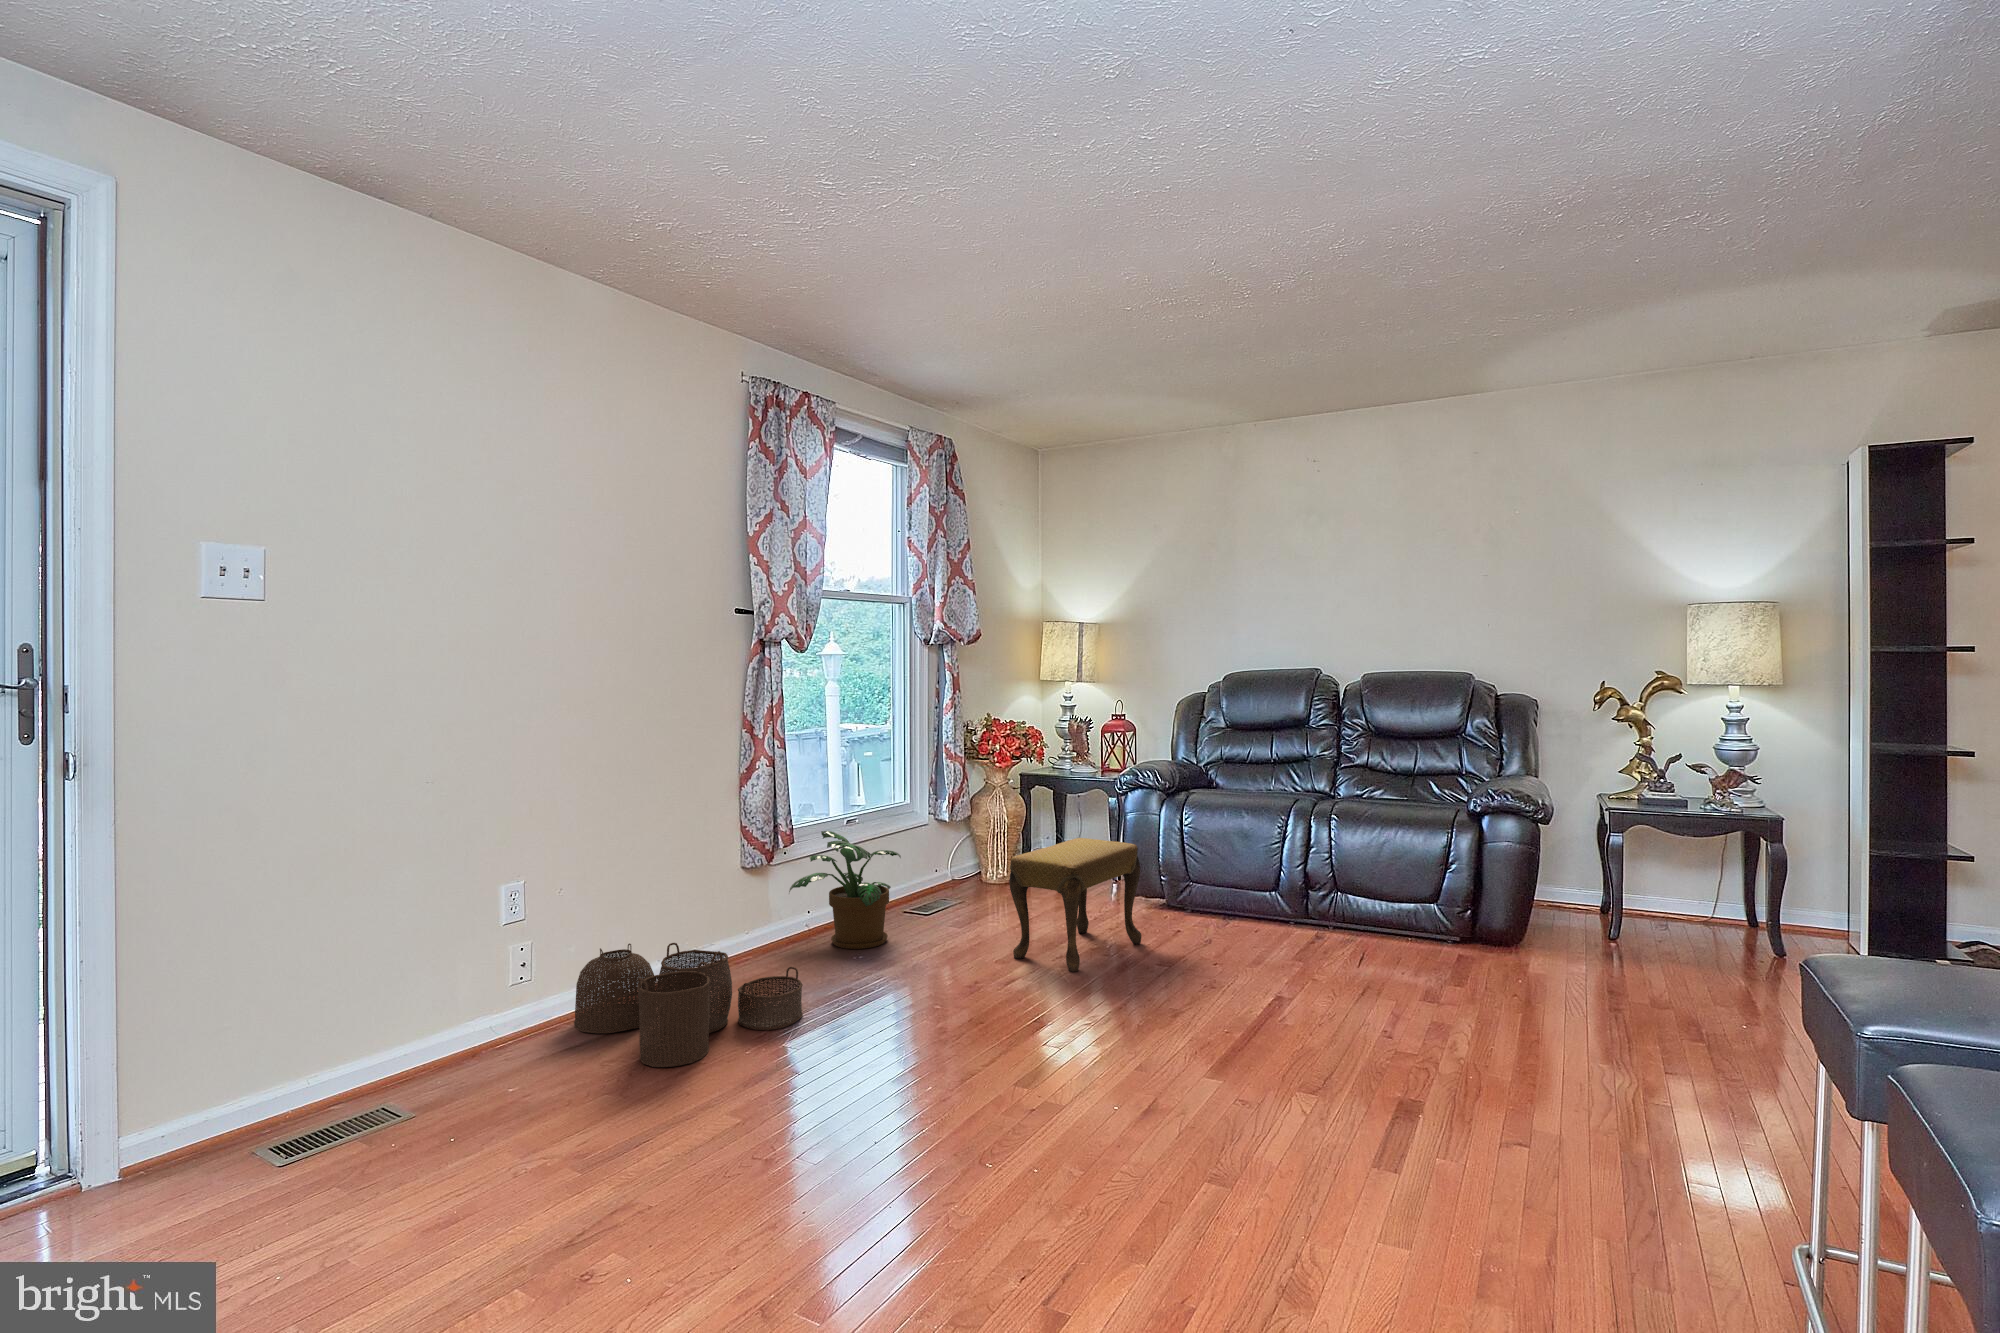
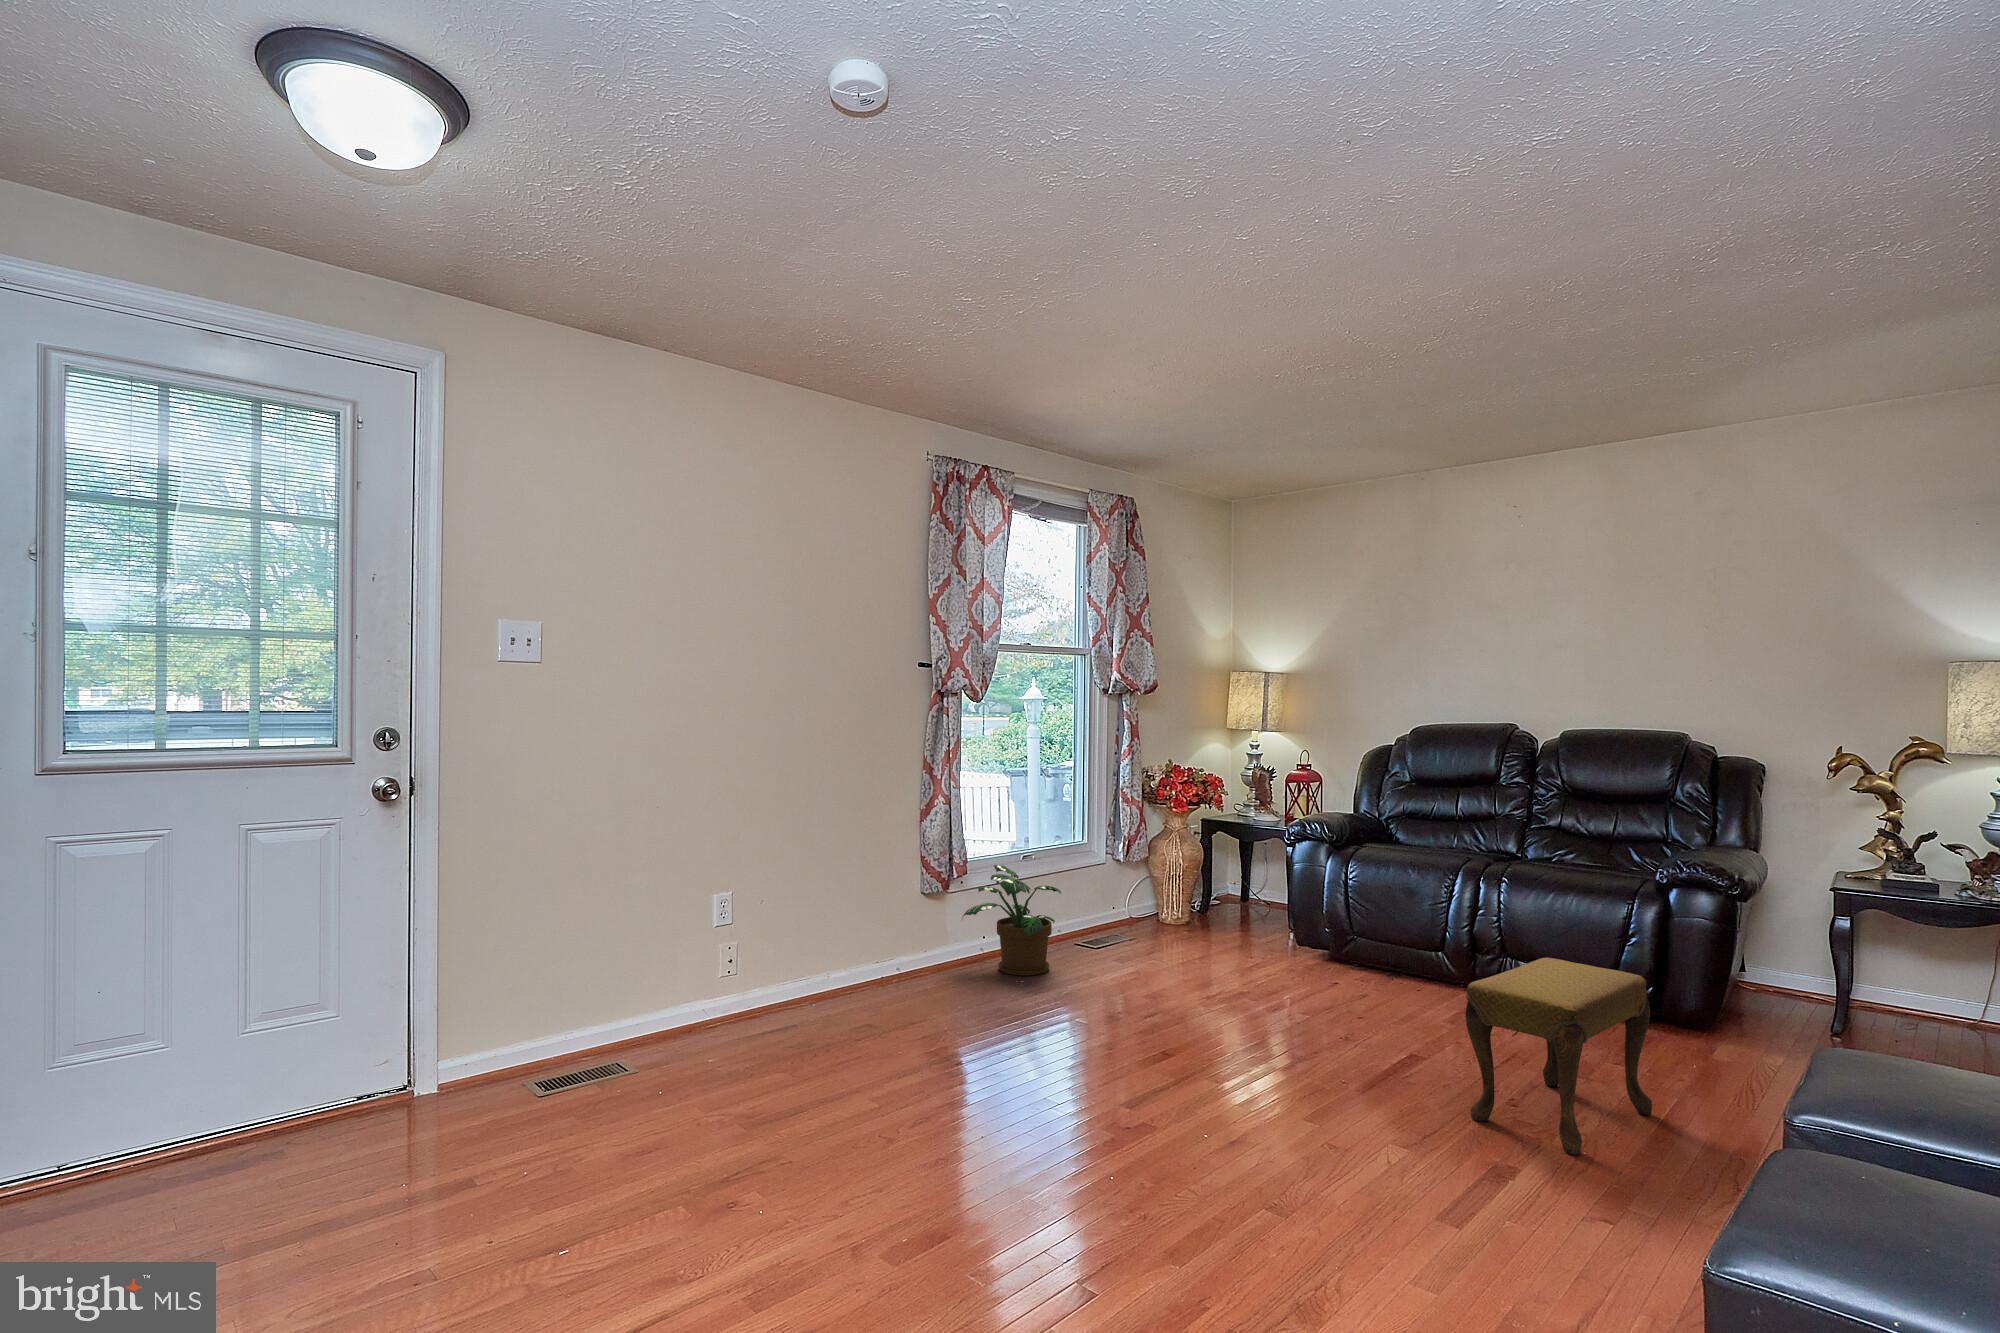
footstool: present [1009,838,1142,972] -> present [1465,958,1652,1155]
woven basket: present [574,943,803,1067] -> none [769,951,955,1056]

